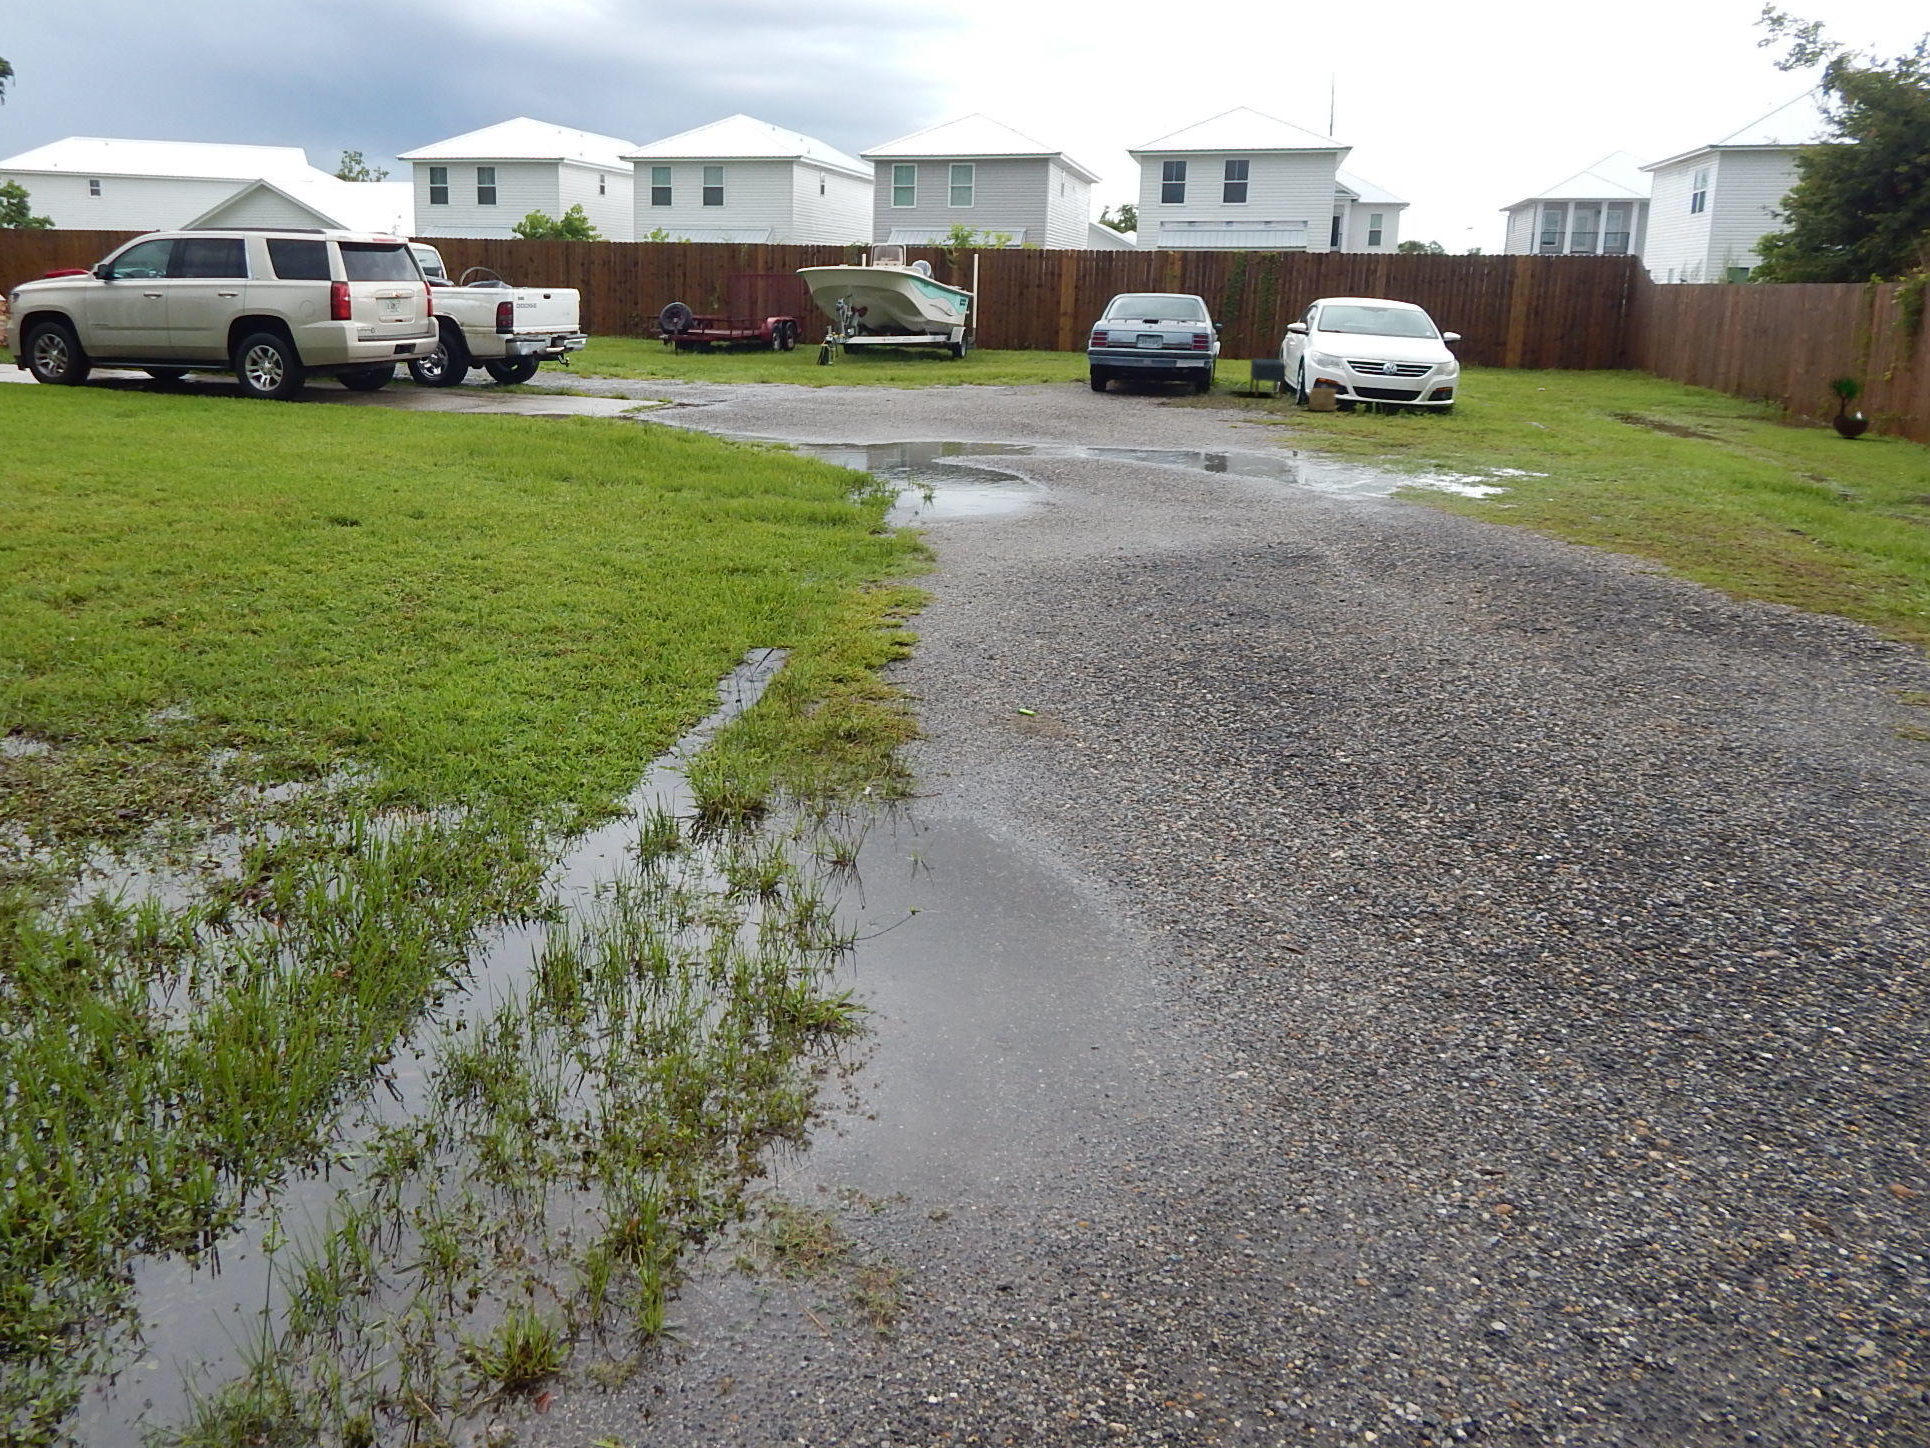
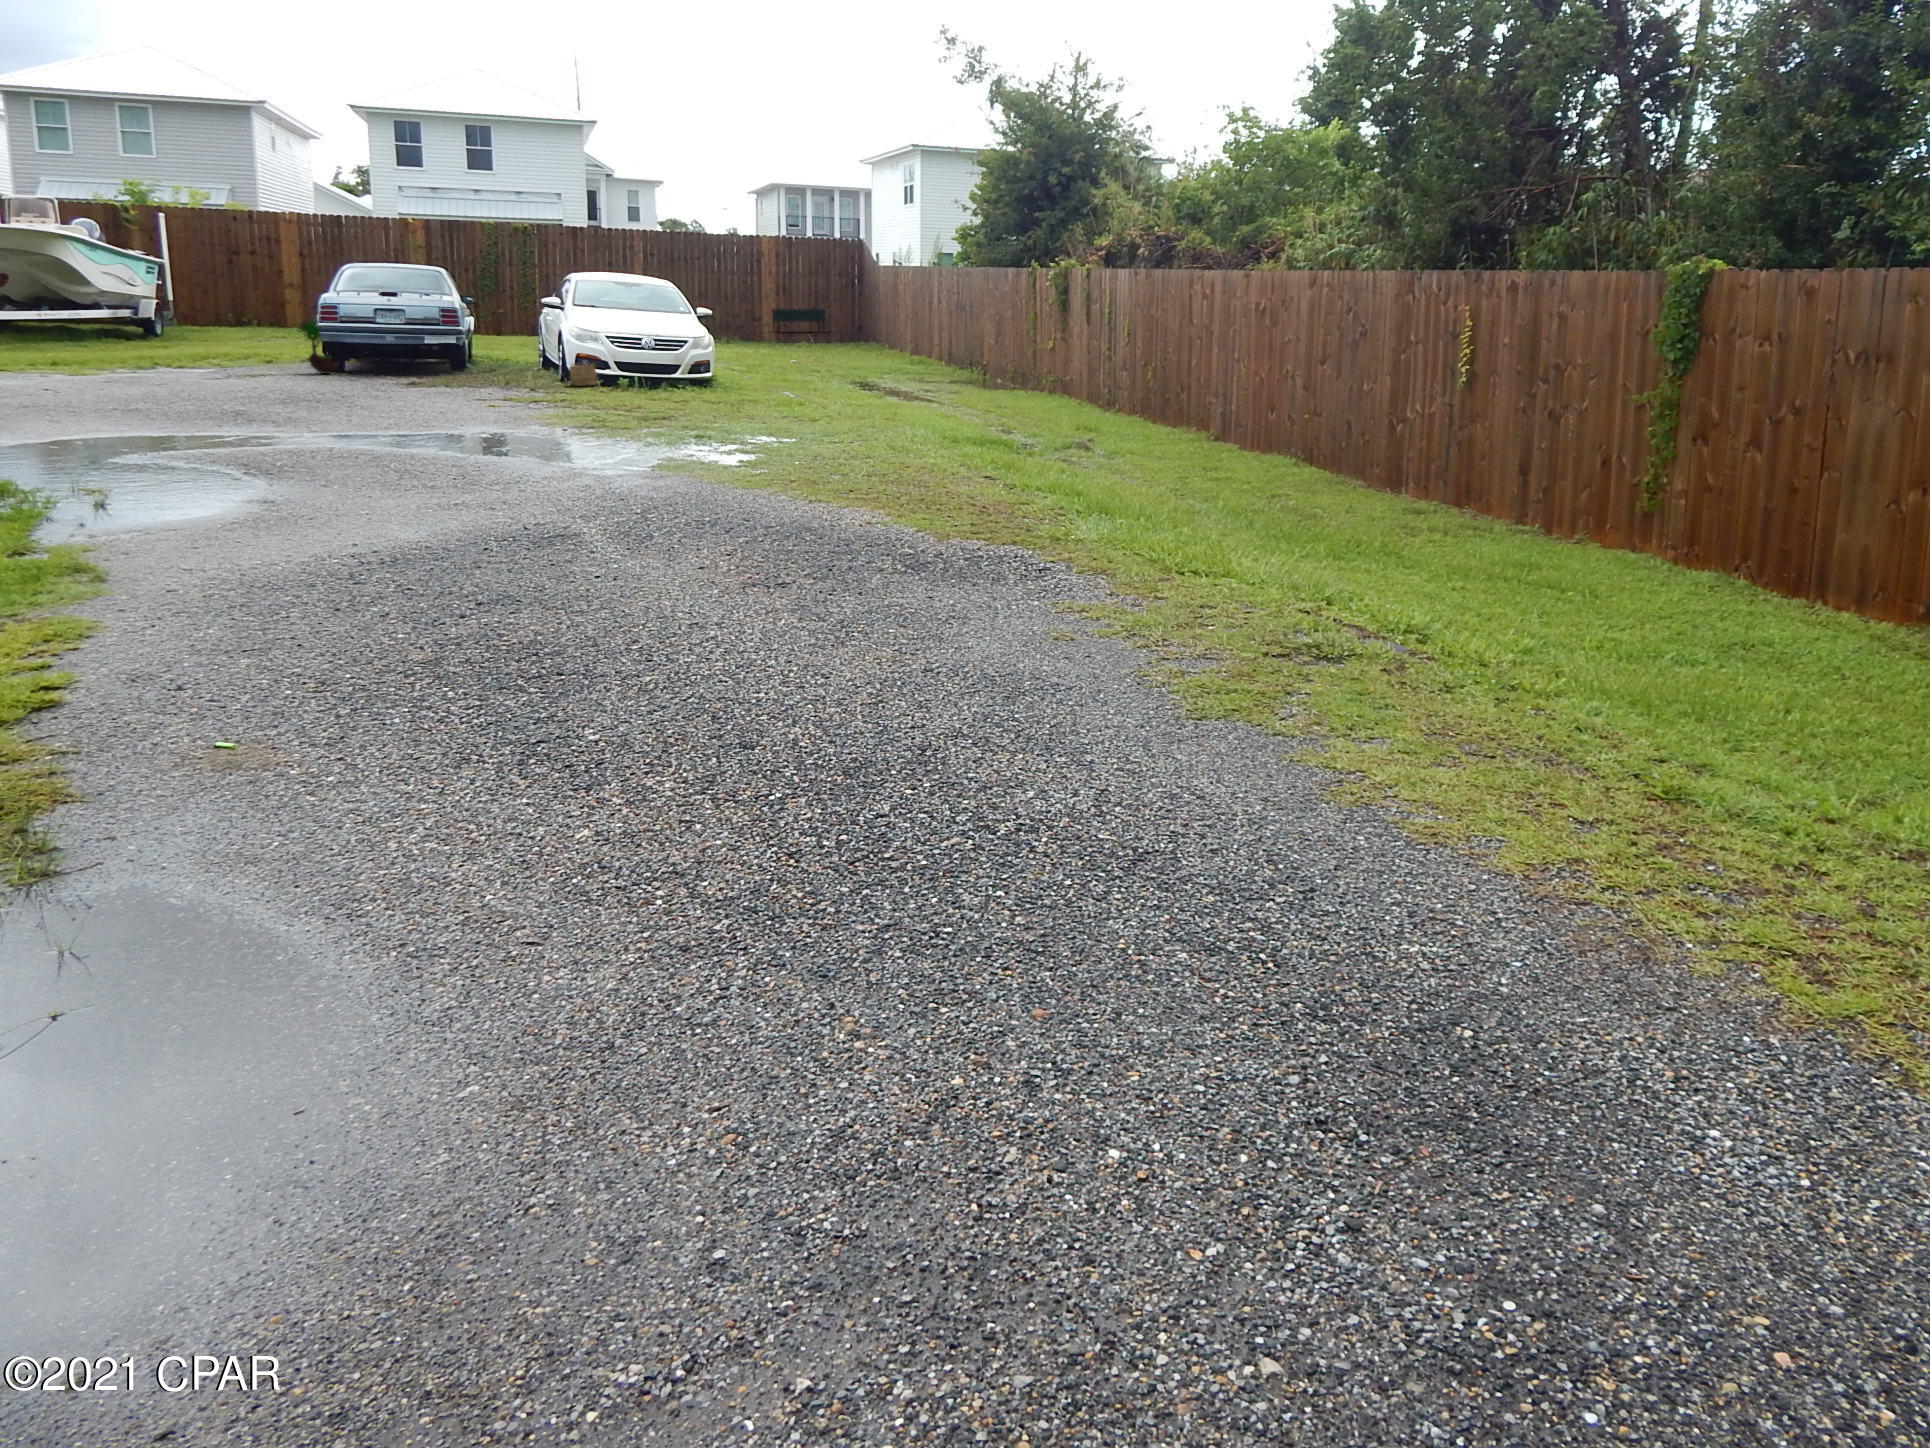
bench: present [1250,359,1286,397] -> present [772,308,825,332]
potted tree: present [1826,374,1869,438] -> present [297,321,339,374]

